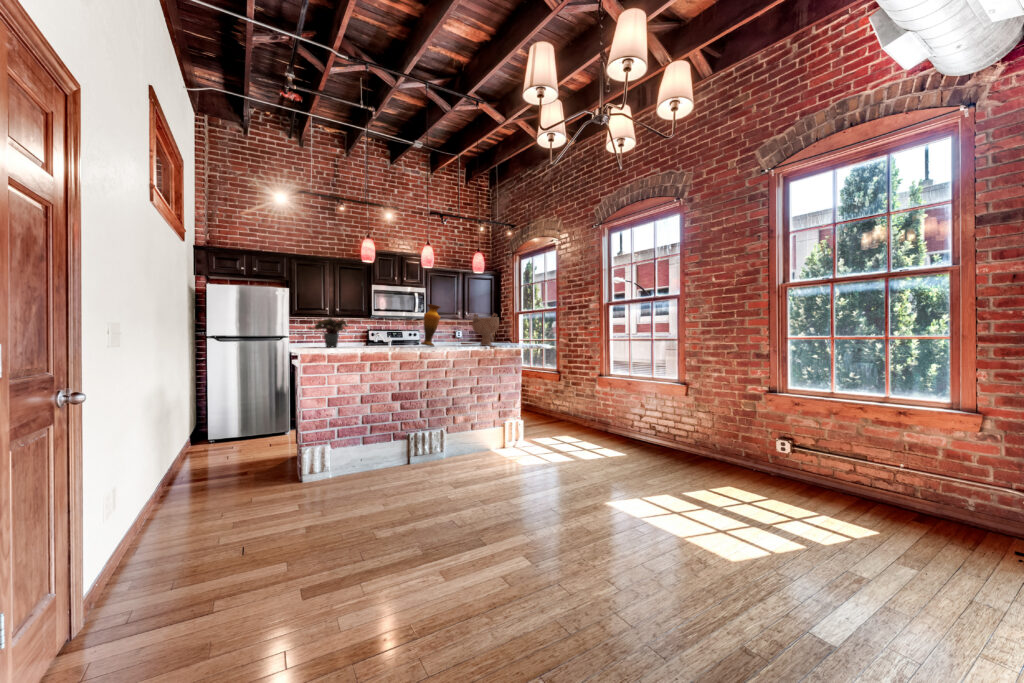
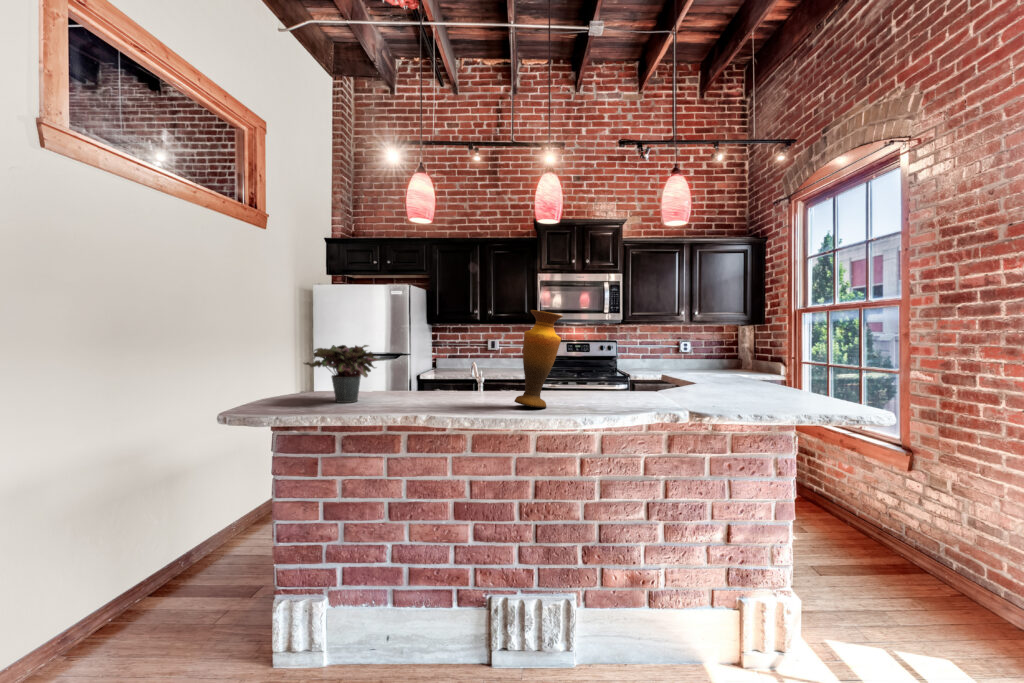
decorative bowl: present [472,313,499,346] -> none [654,323,724,403]

